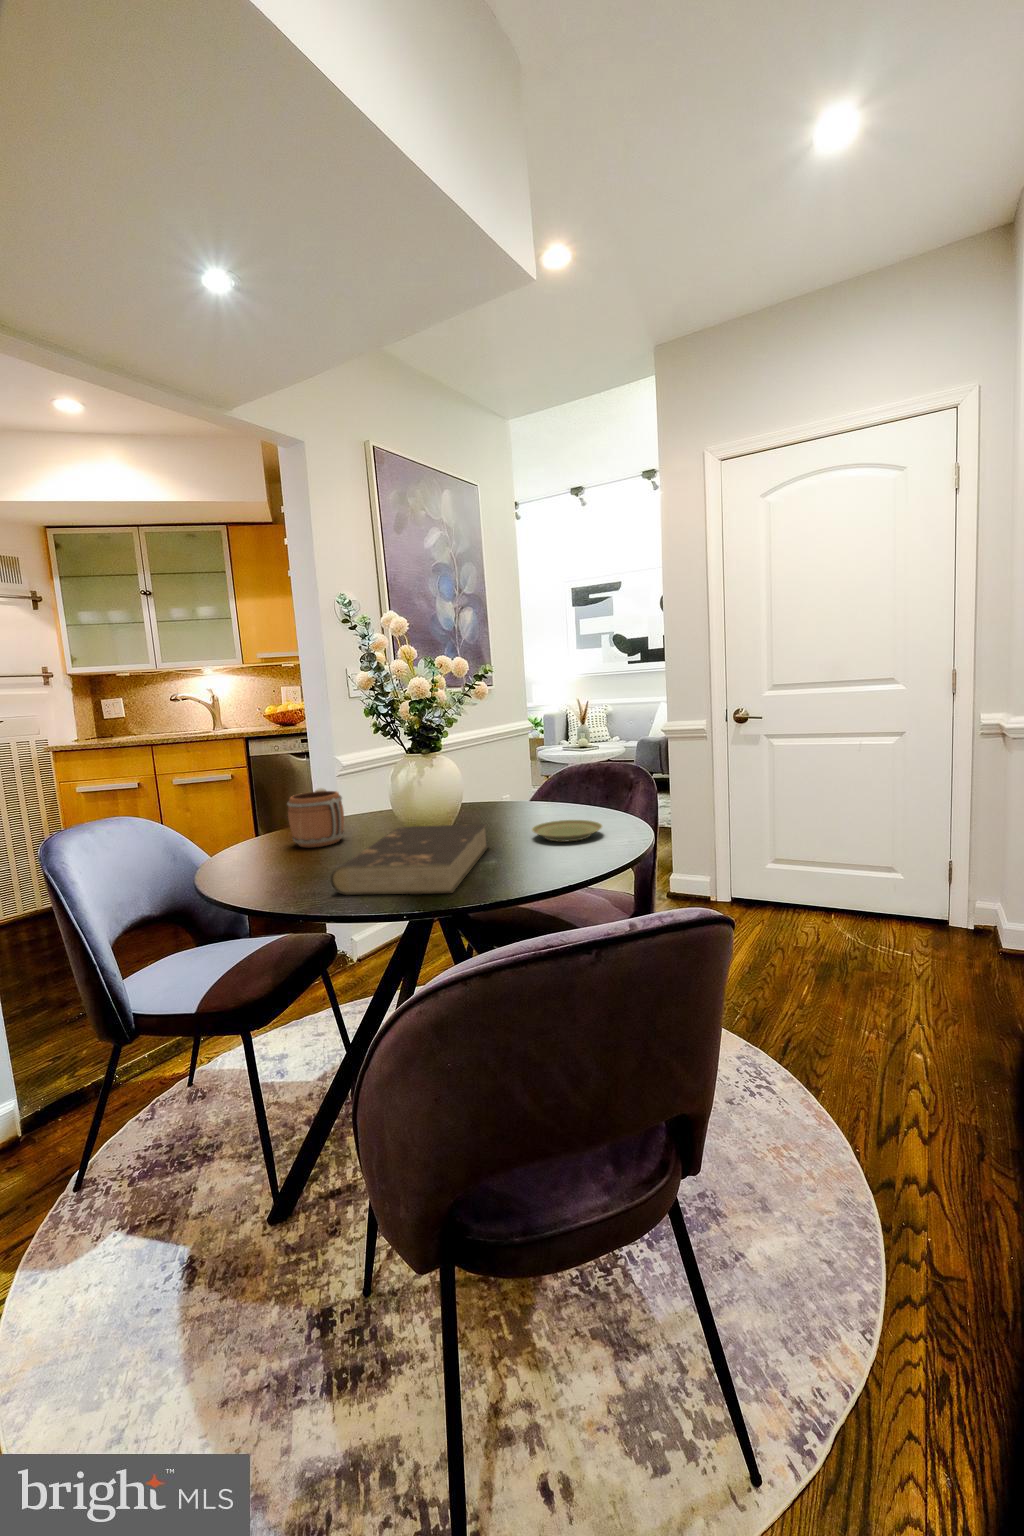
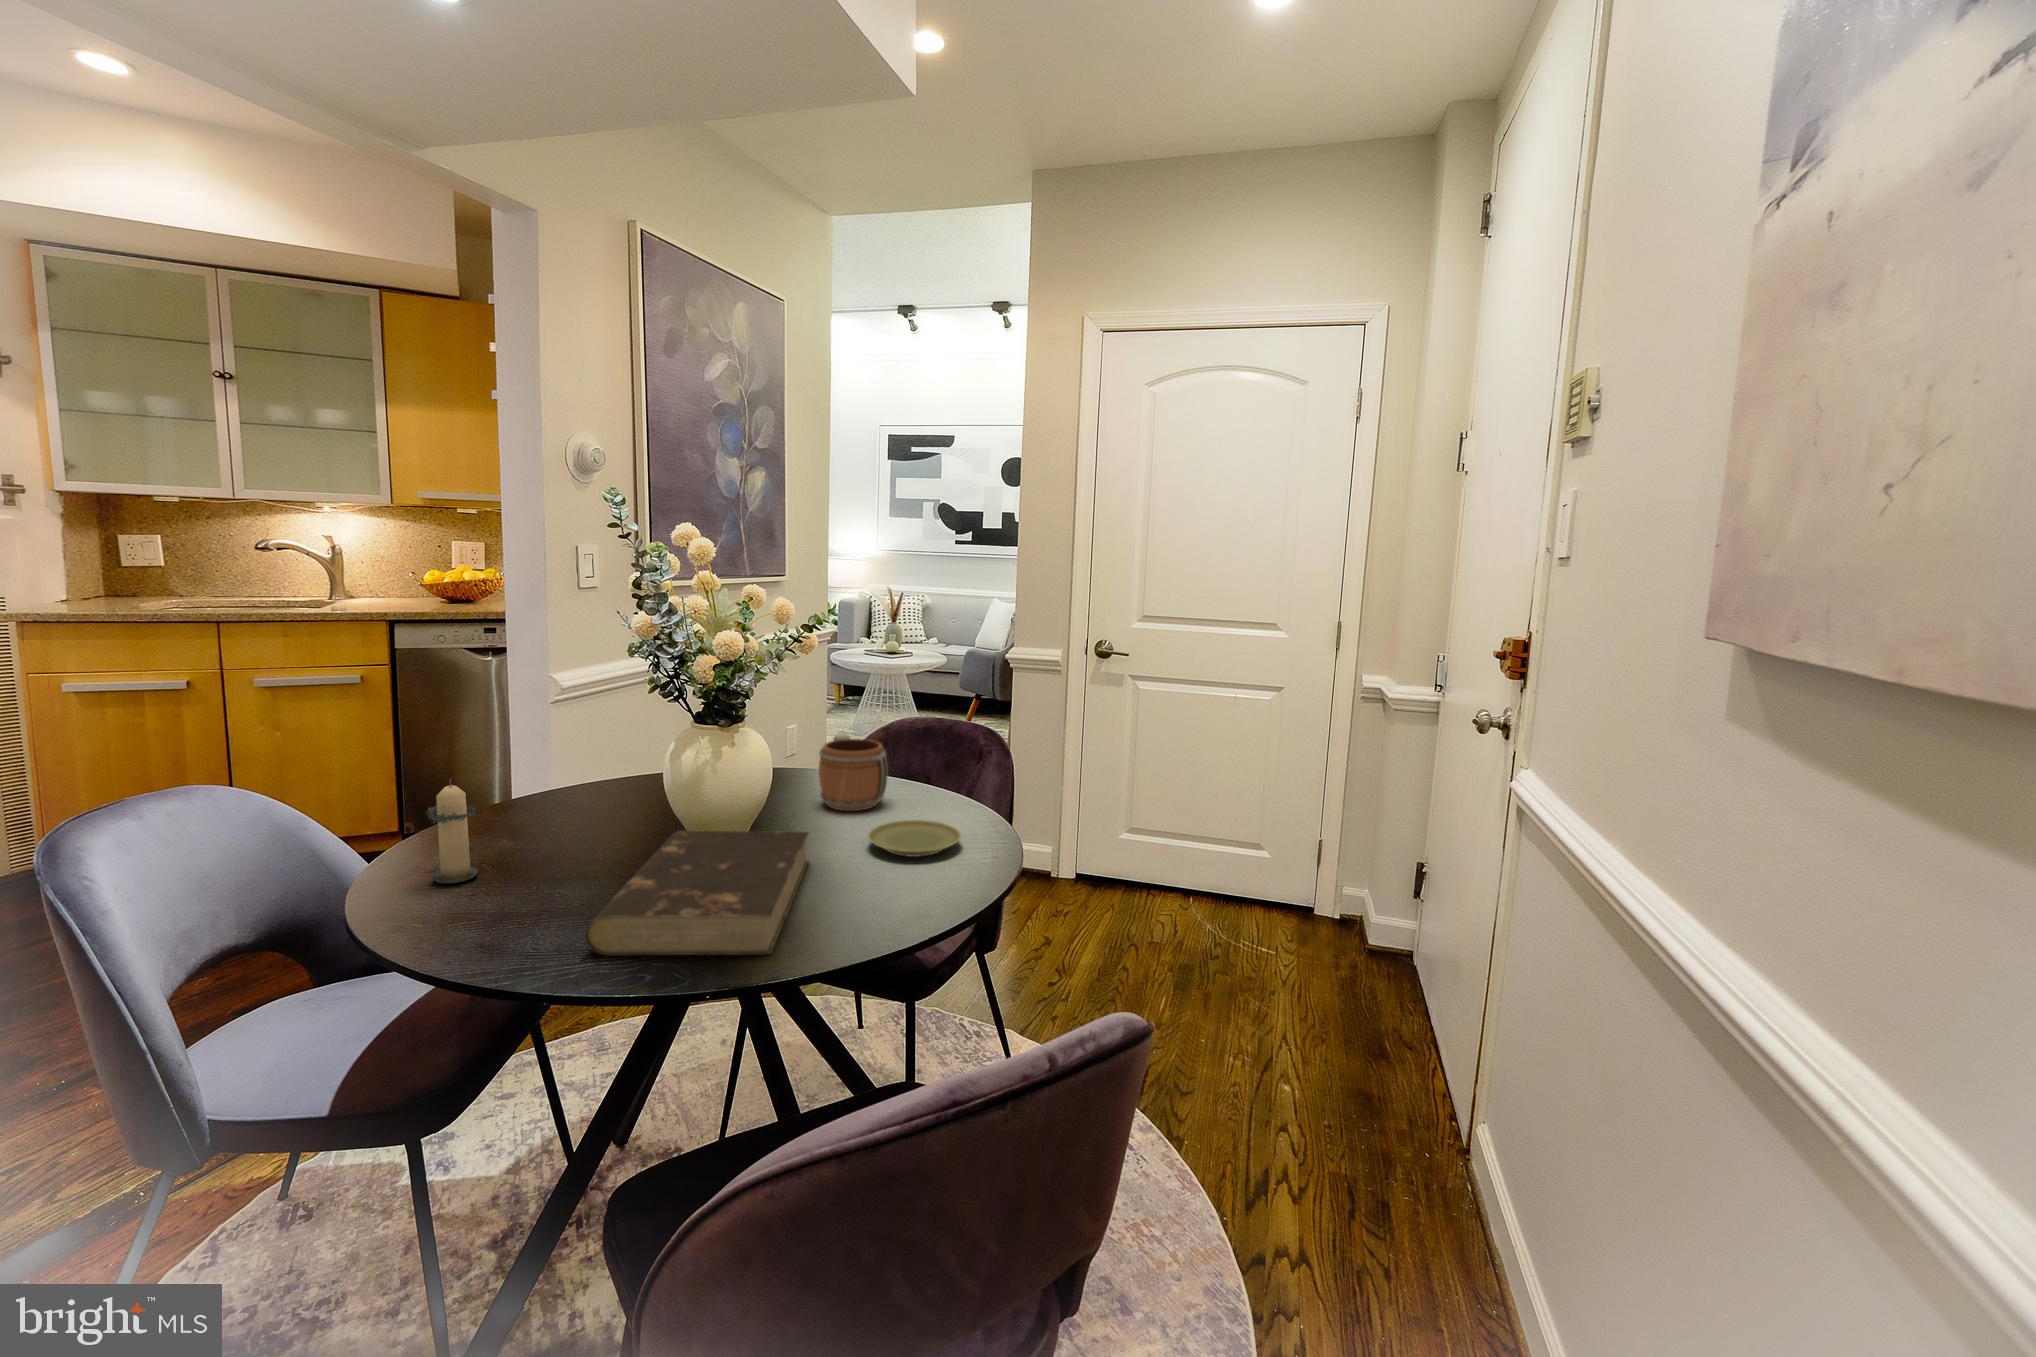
mug: present [287,788,344,847] -> present [819,733,888,811]
candle: none [241,794,280,864] -> present [426,779,478,883]

